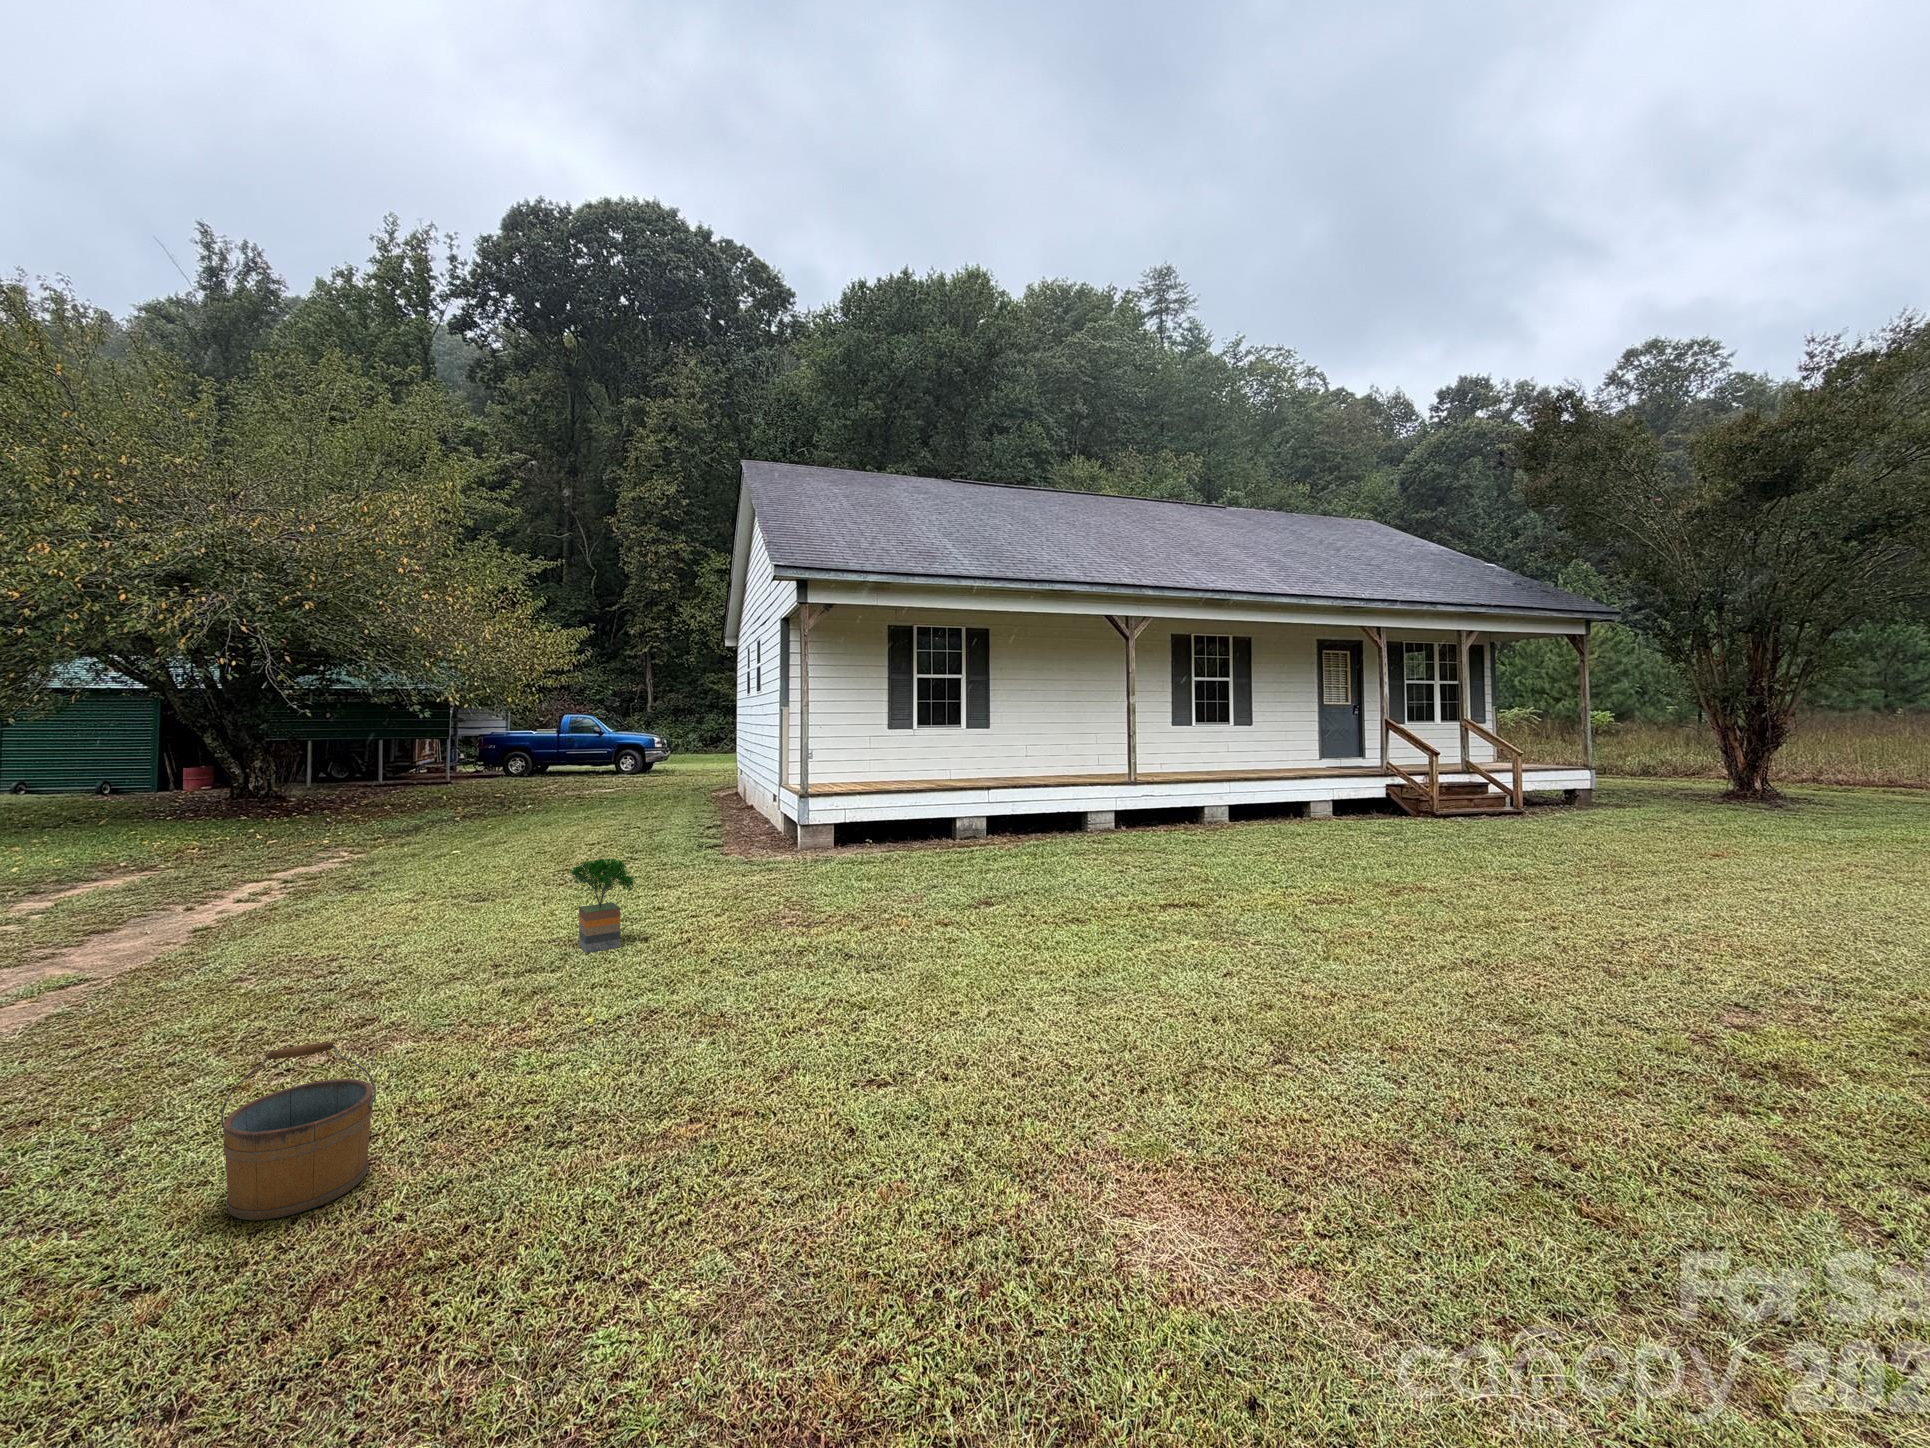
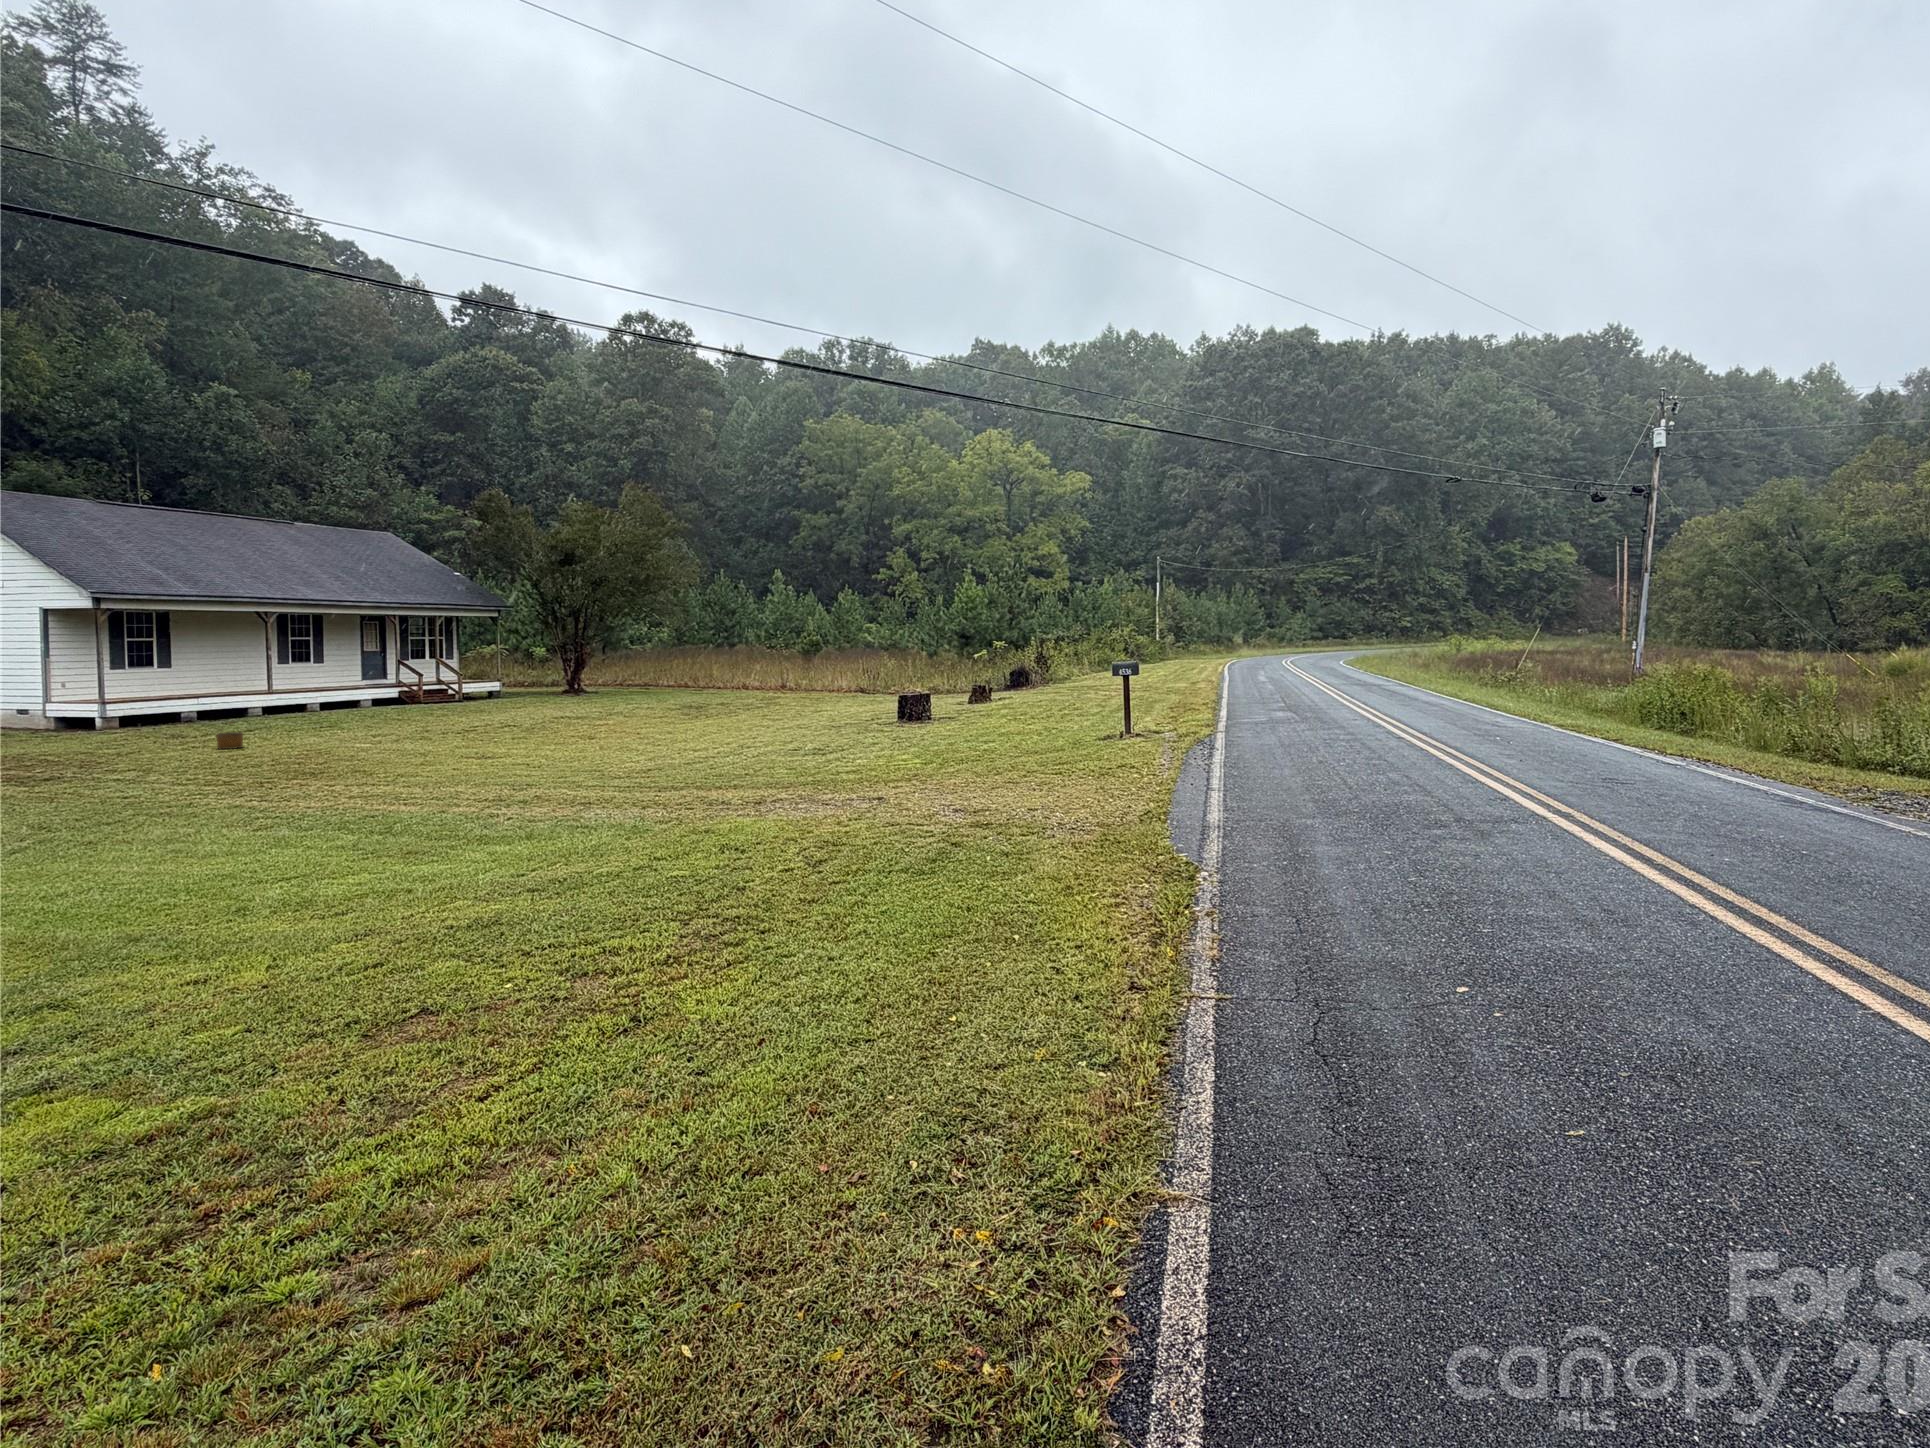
potted tree: present [570,858,634,953] -> none [126,712,158,743]

